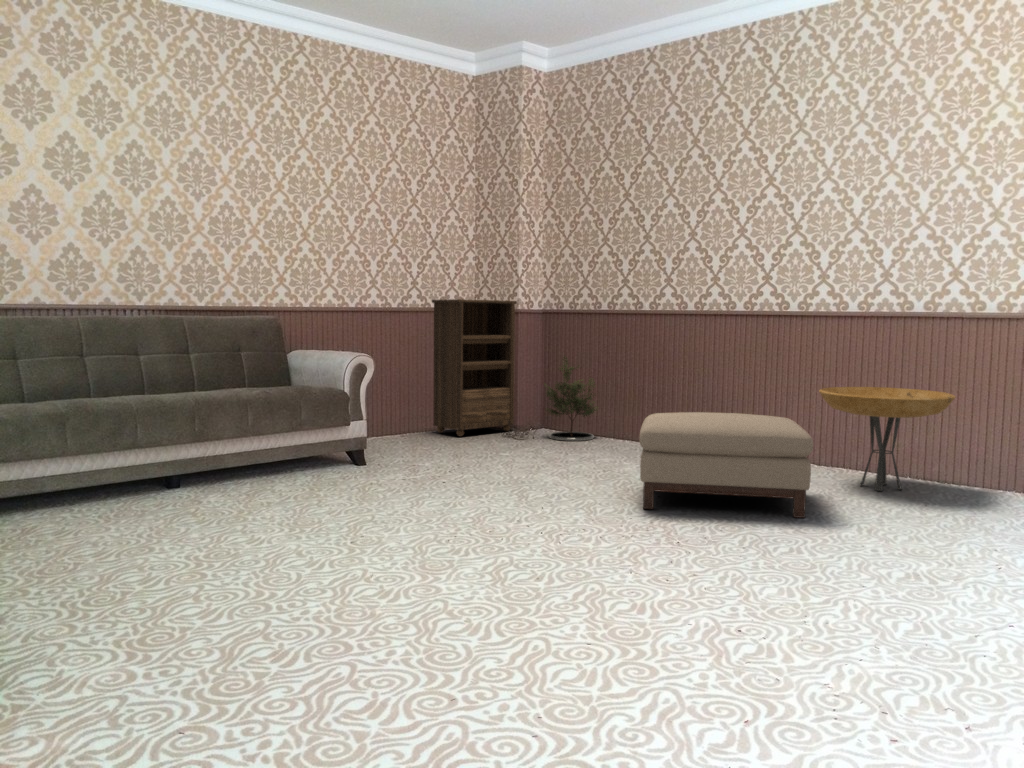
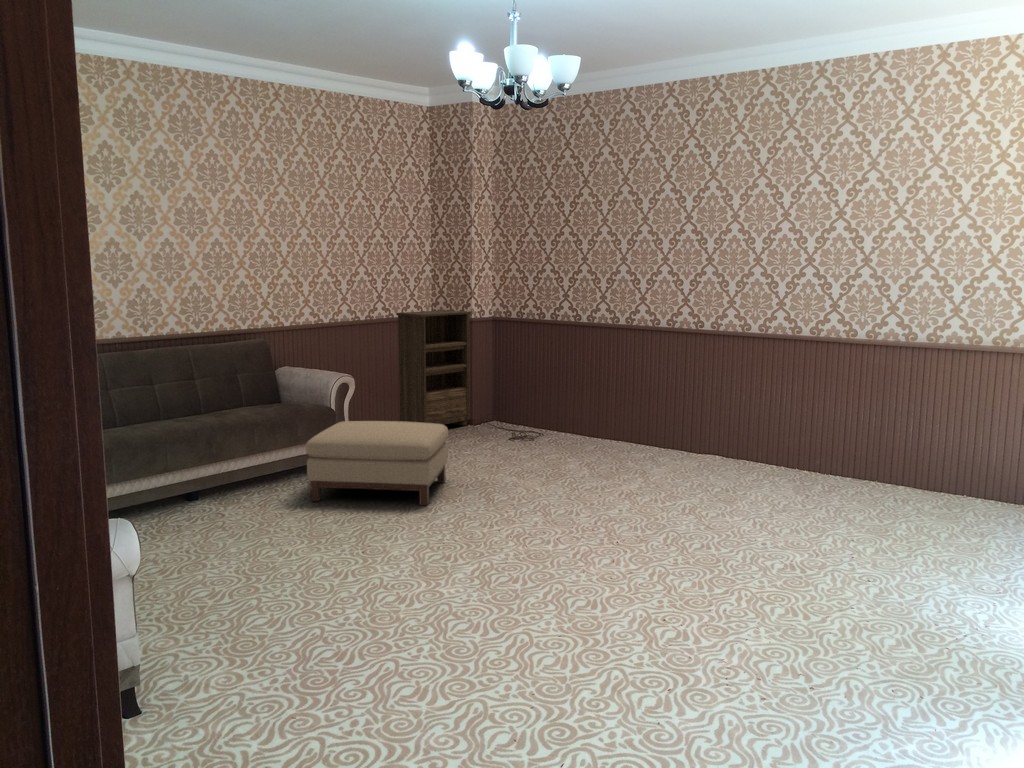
potted tree: present [547,357,595,441] -> none [496,361,545,436]
side table: present [819,387,956,491] -> none [727,397,832,485]
ottoman: present [639,412,813,518] -> present [306,421,448,505]

